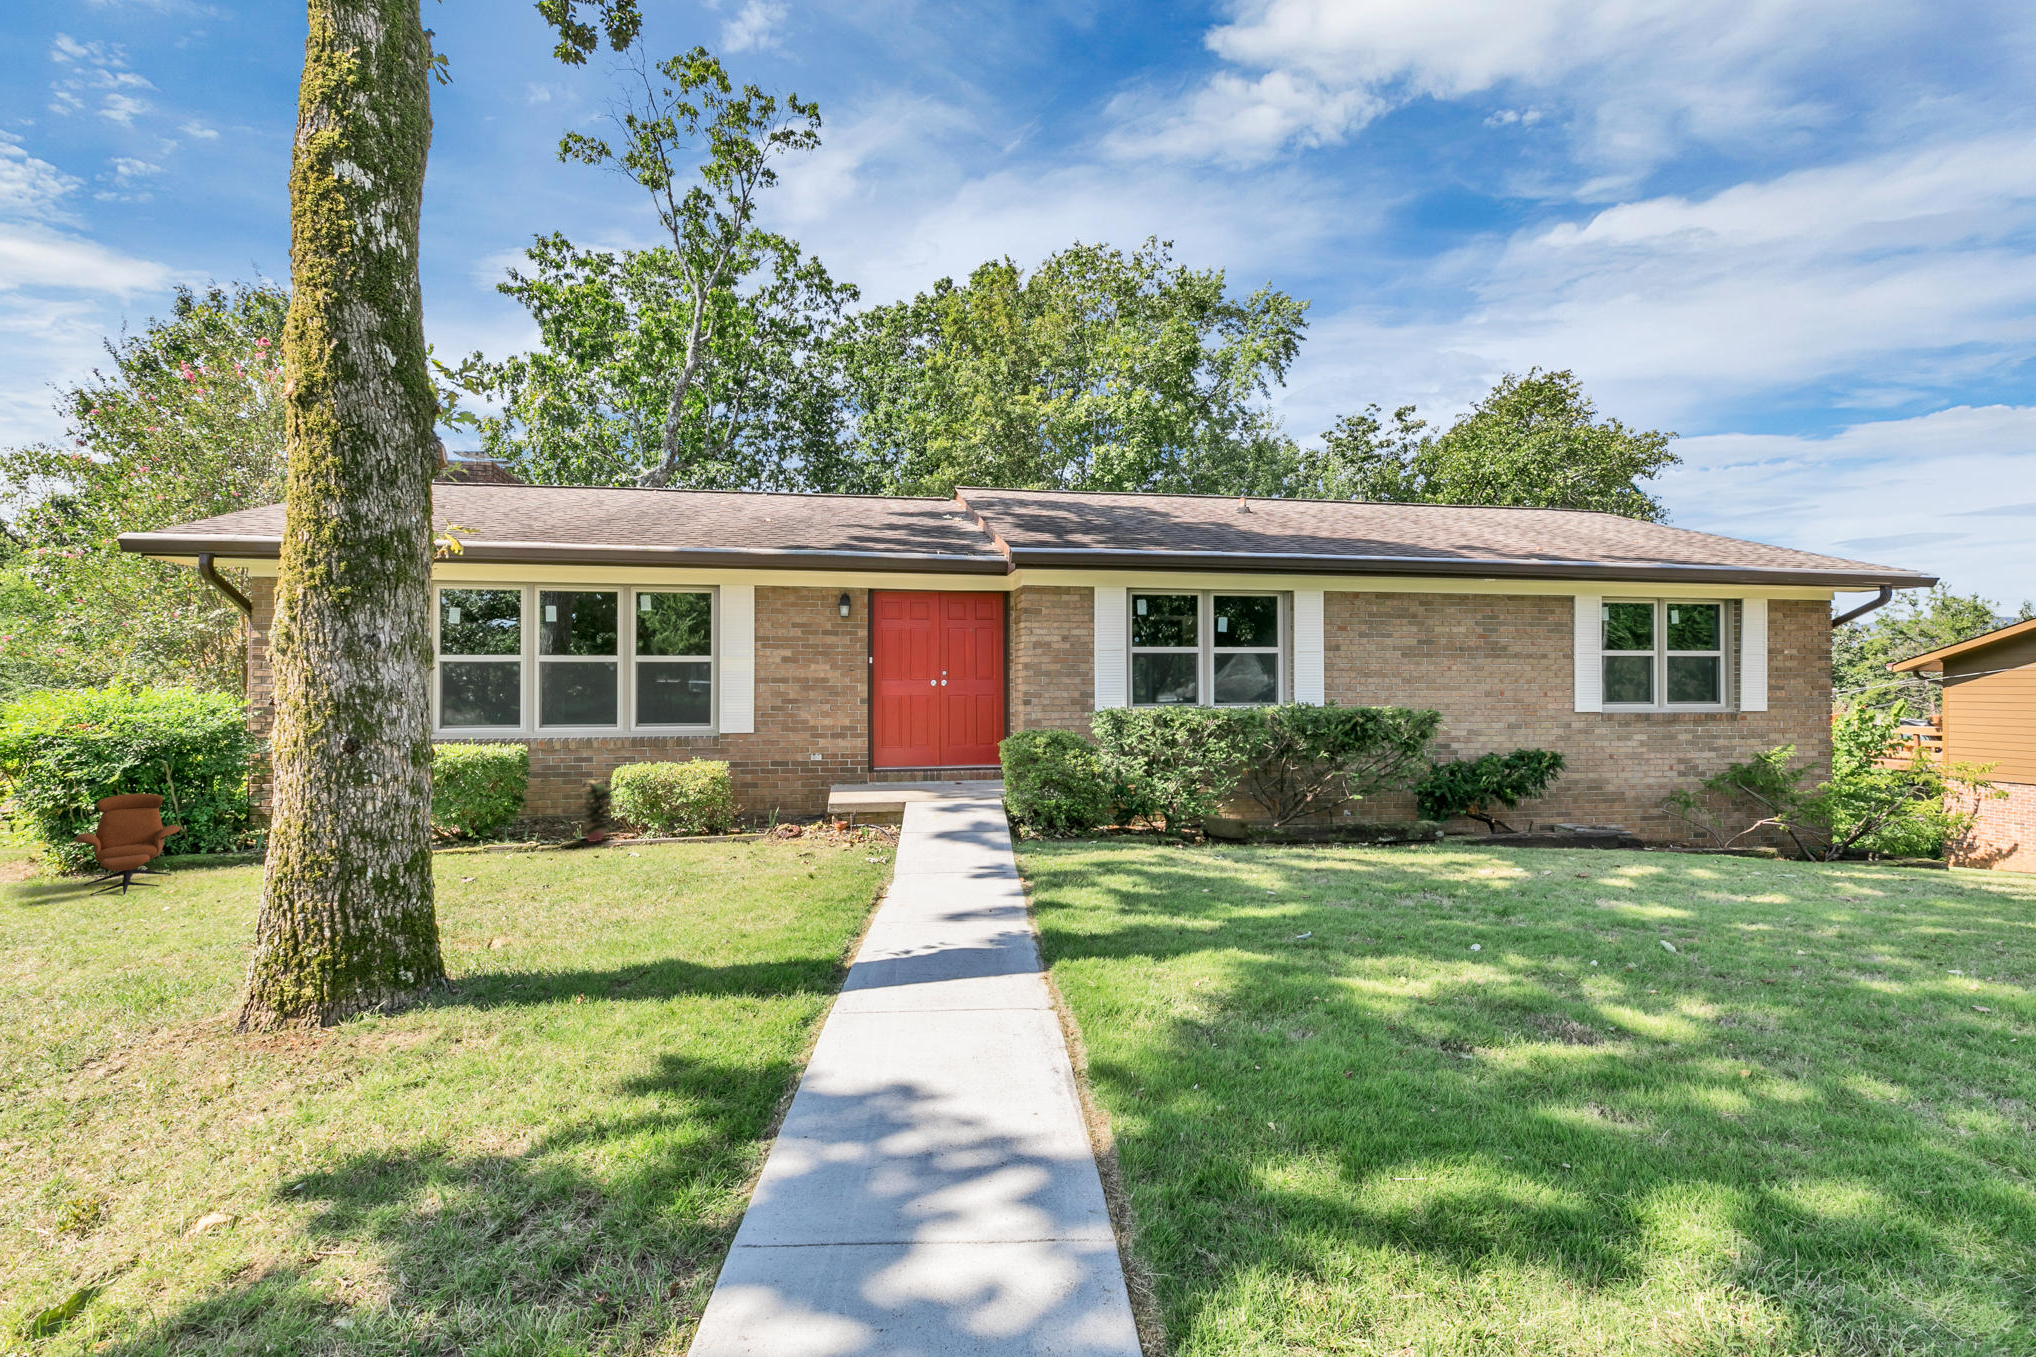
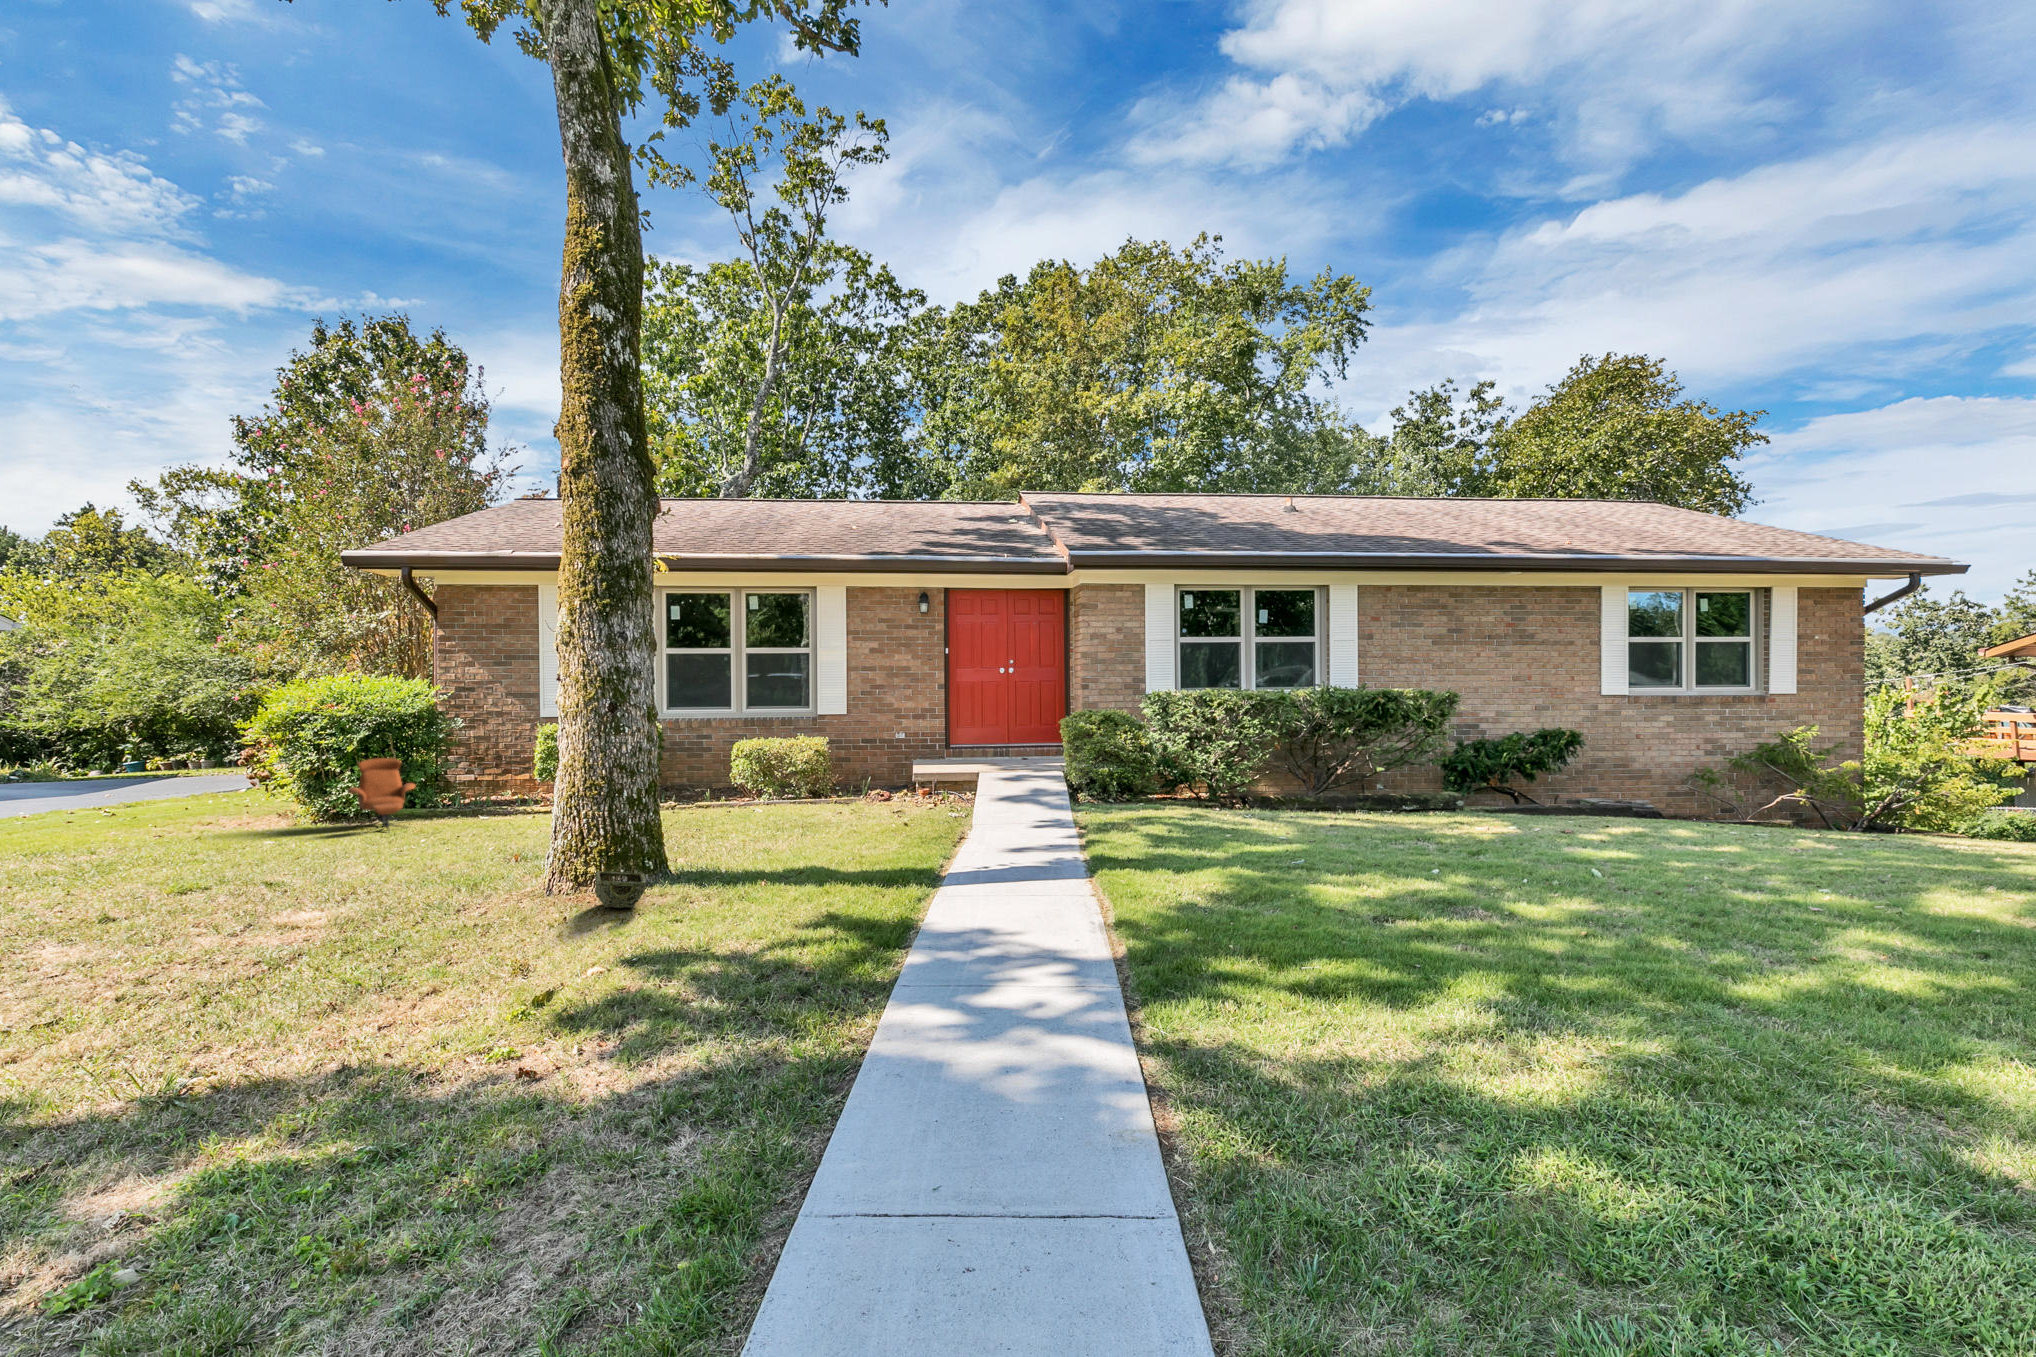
decorative plant: present [576,780,616,842] -> none [705,751,743,803]
woven basket: present [1203,816,1250,838] -> present [595,871,646,908]

